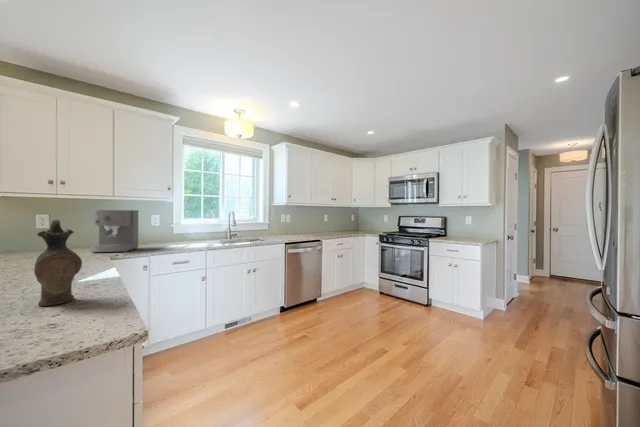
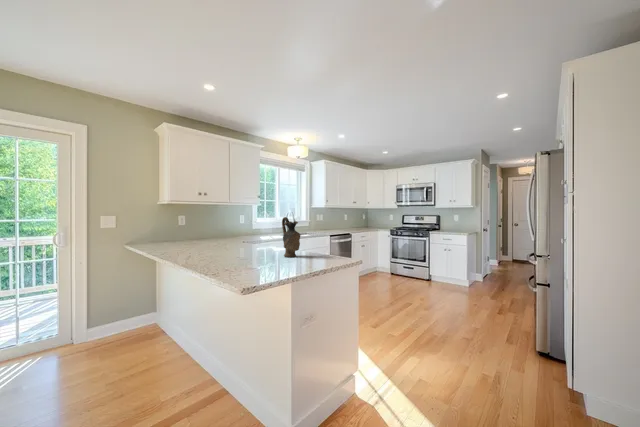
coffee maker: present [91,210,139,253] -> none [220,212,242,241]

